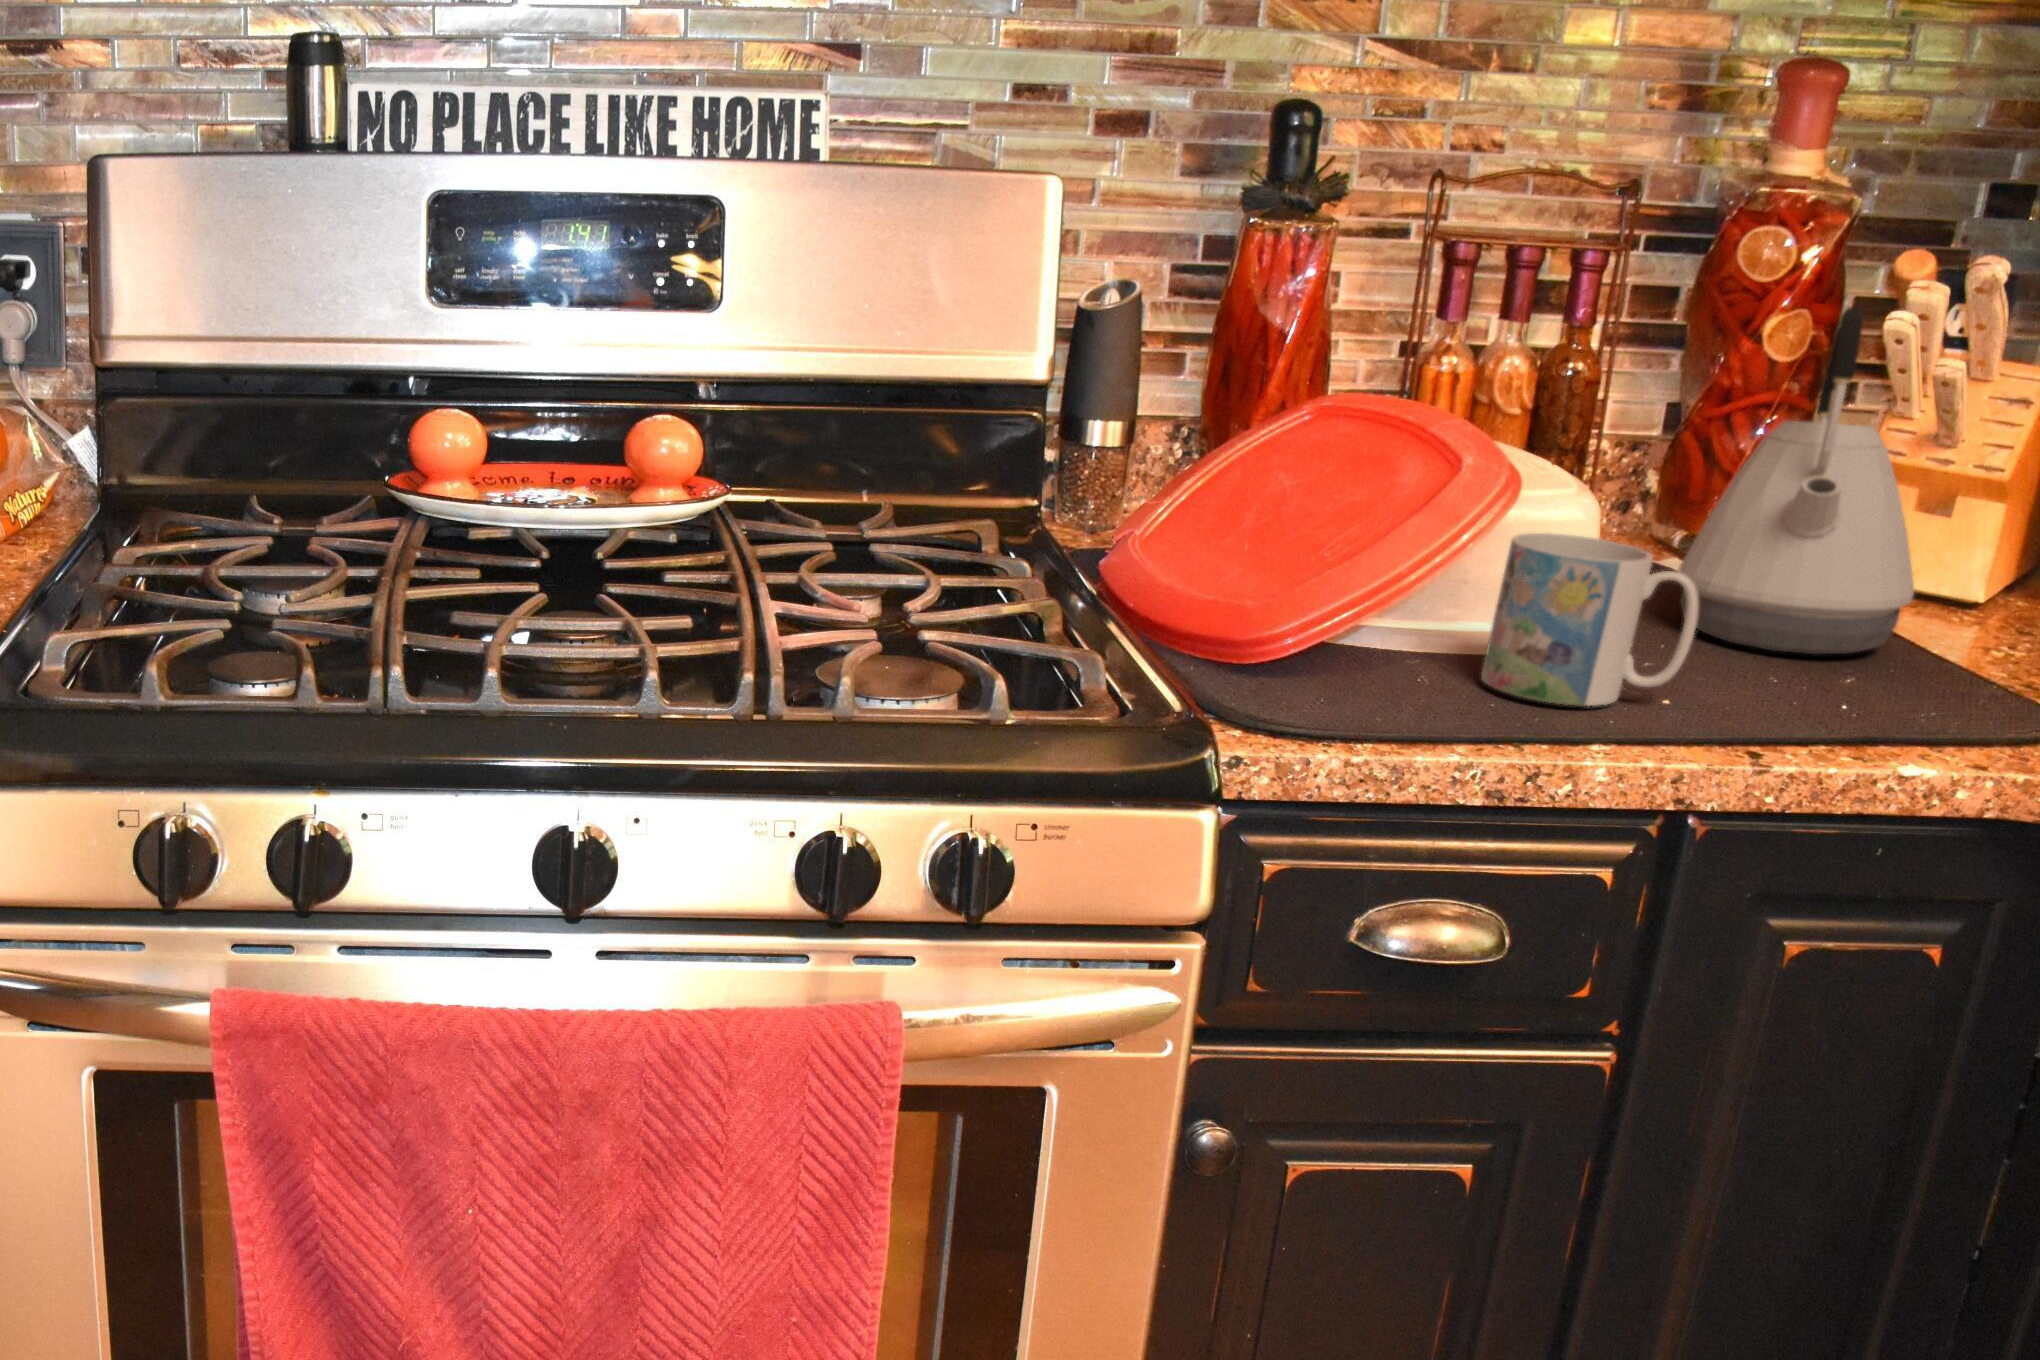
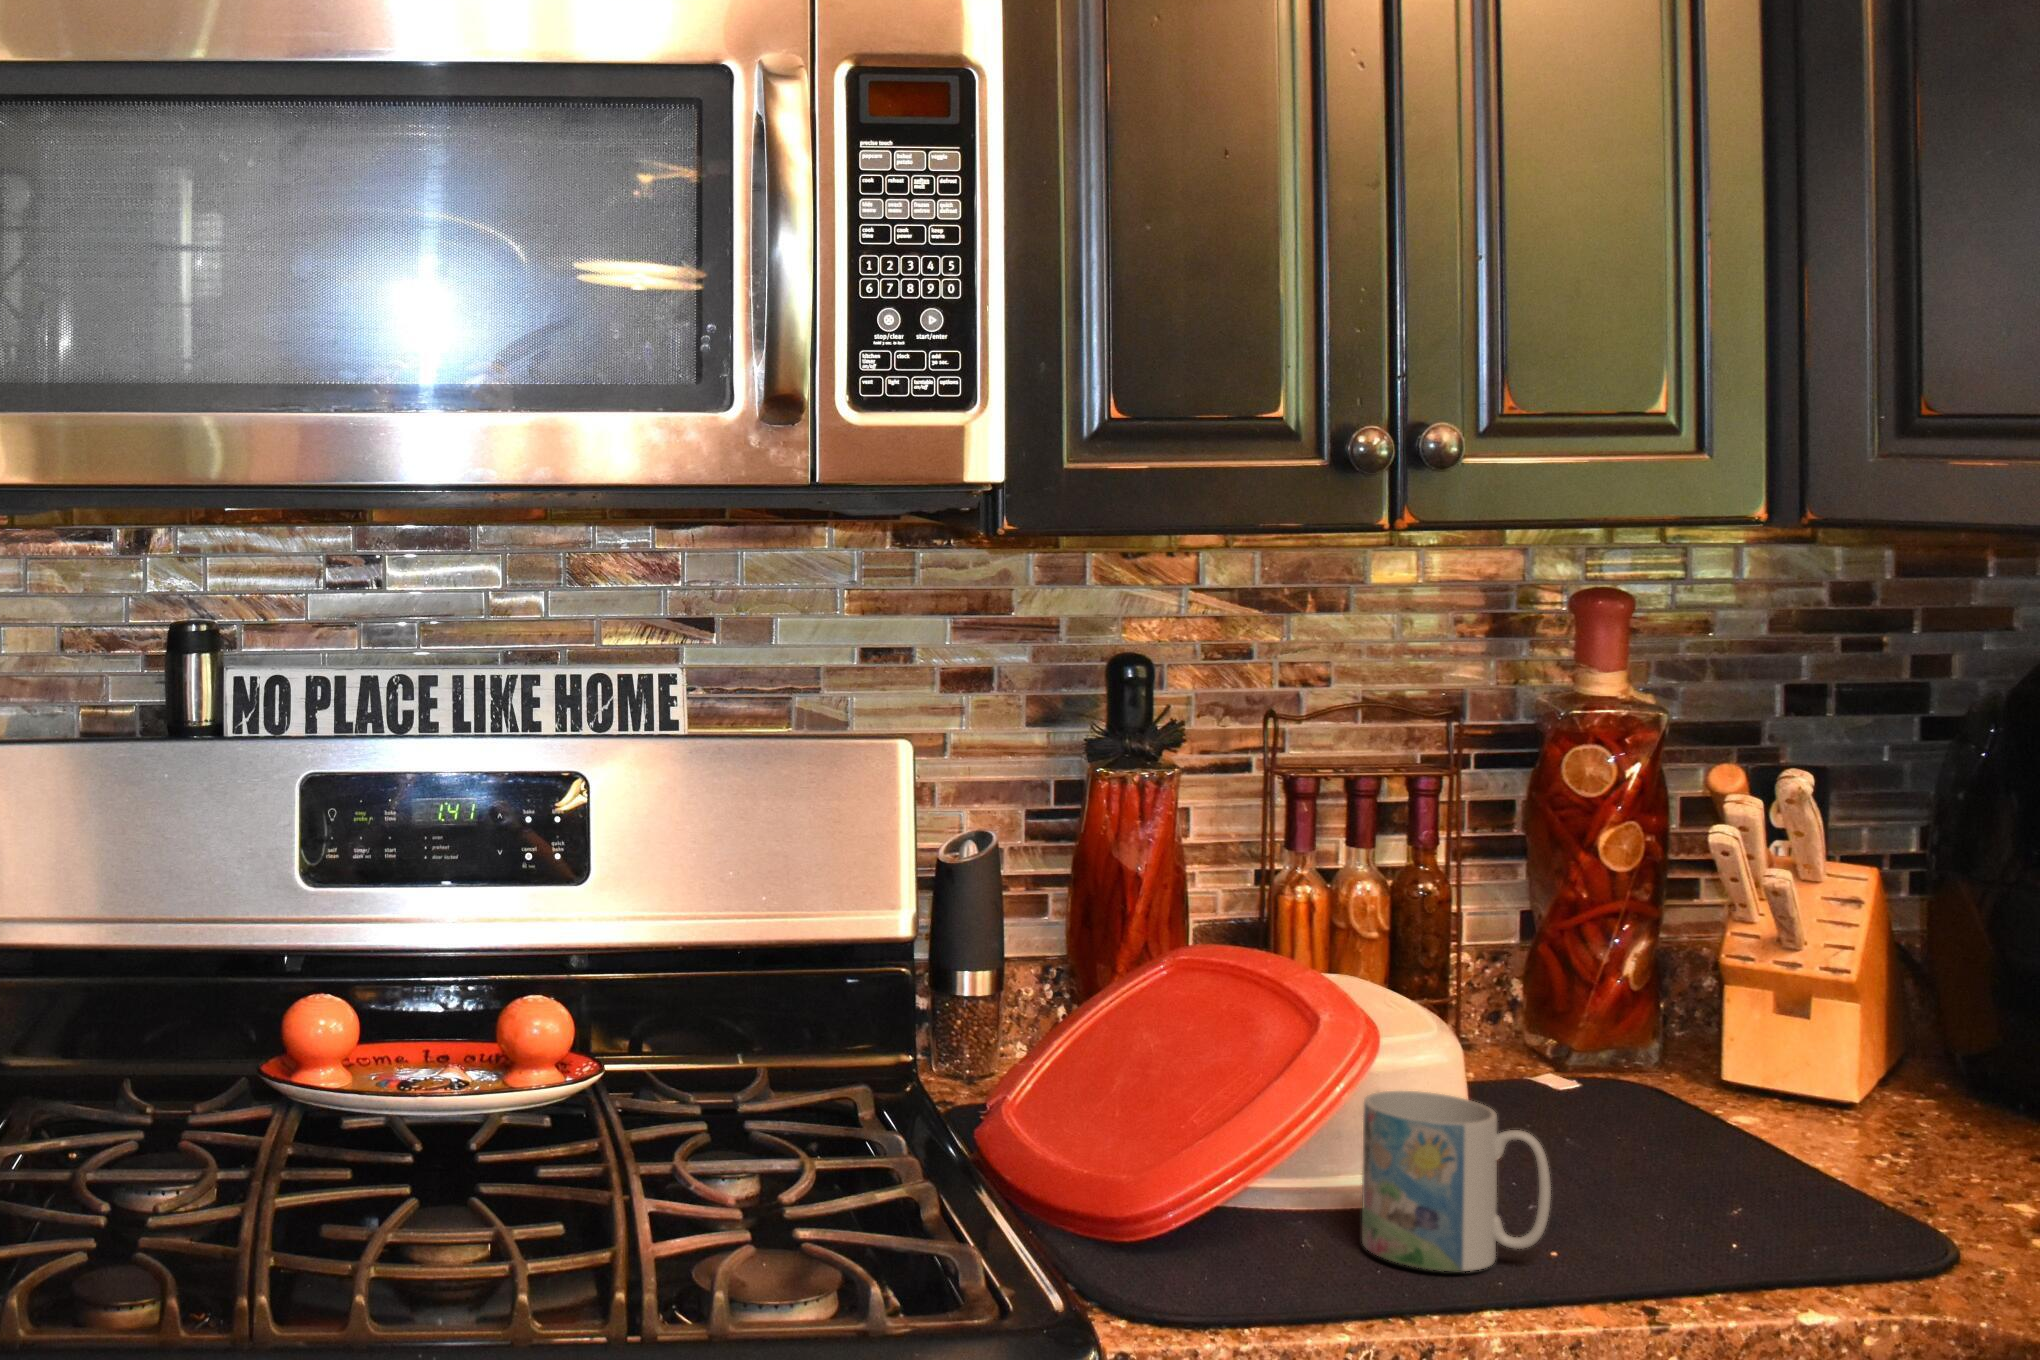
kettle: present [1678,308,1914,654] -> none [1546,856,1768,1198]

